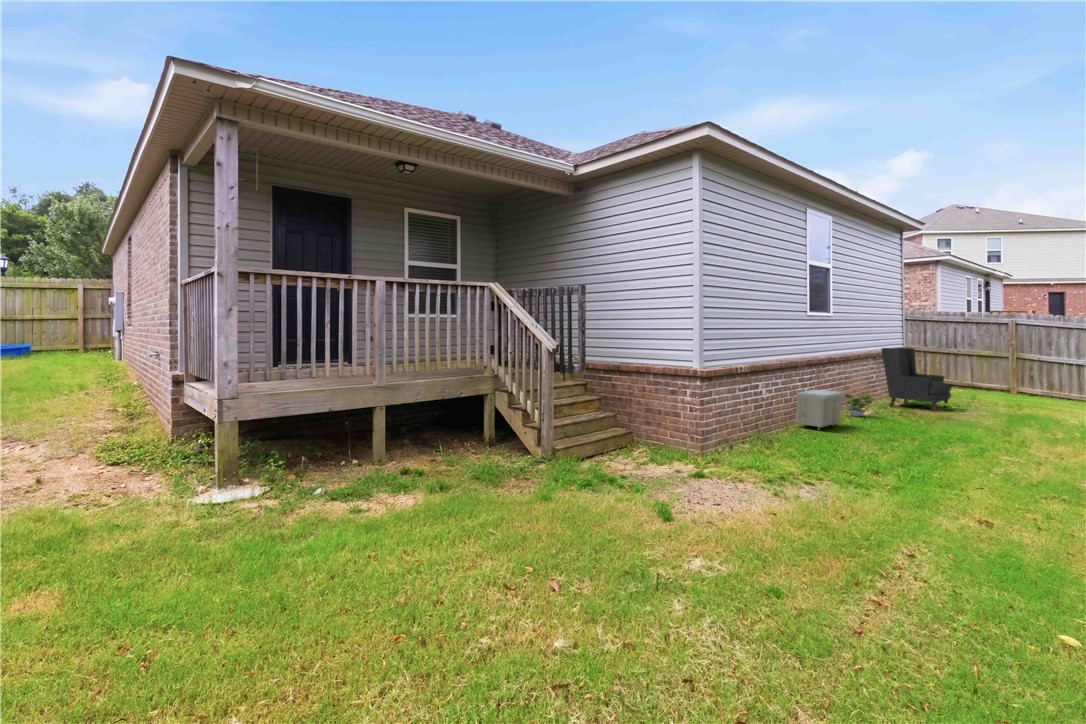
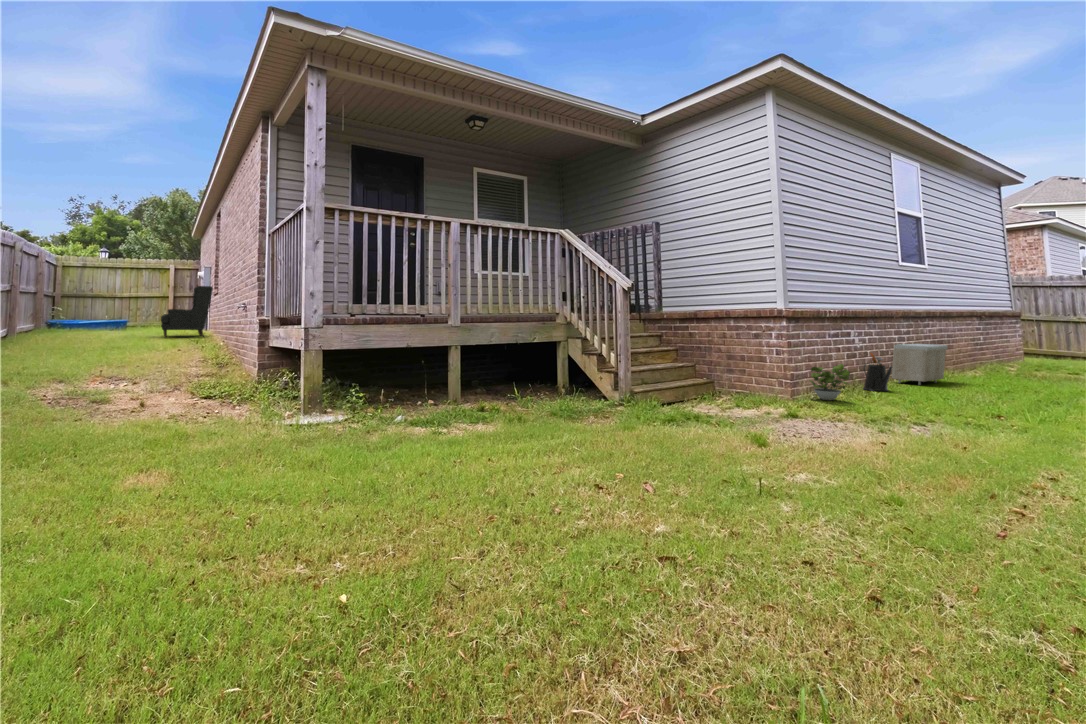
chair: present [881,347,951,411] -> present [161,286,213,338]
potted plant: present [845,393,873,417] -> present [810,364,850,400]
watering can: none [769,402,794,439] -> present [863,353,892,391]

